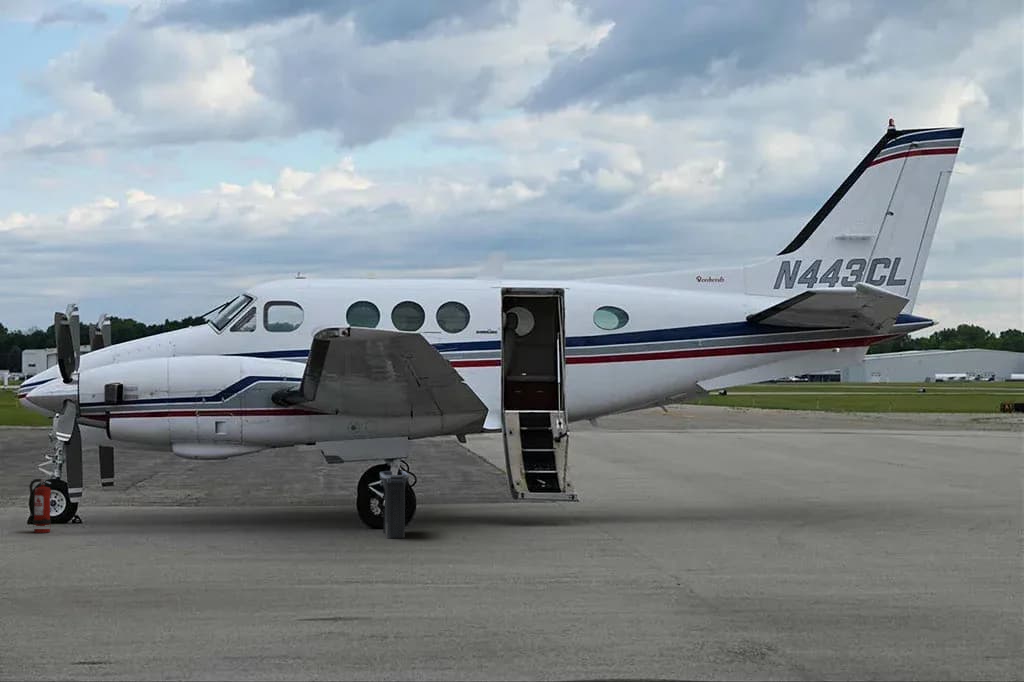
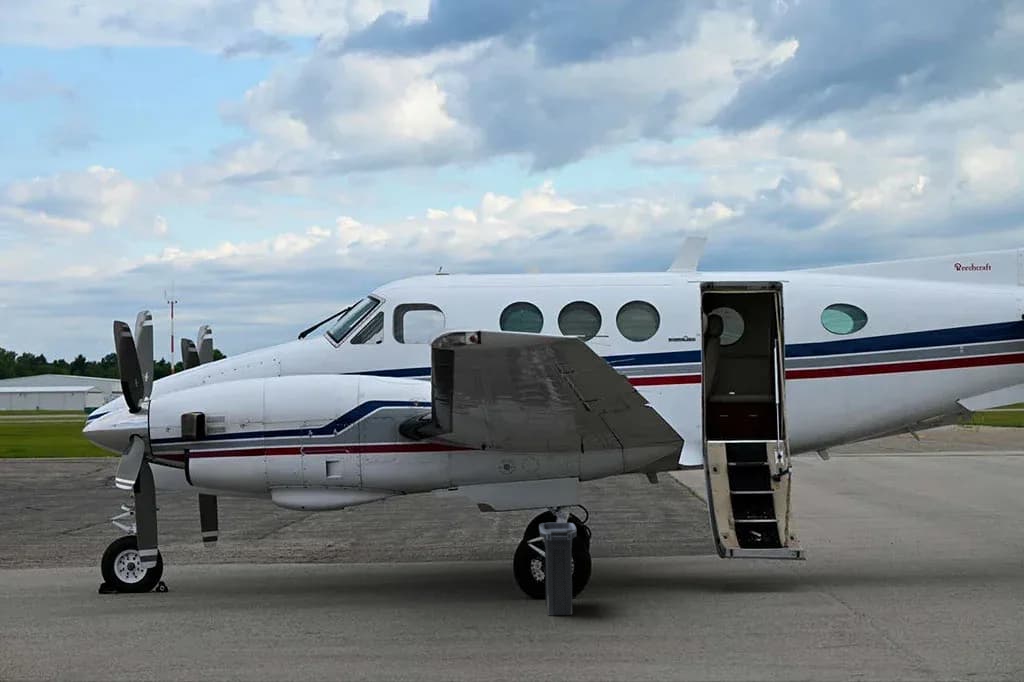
fire extinguisher: present [29,476,51,533] -> none [112,527,140,599]

